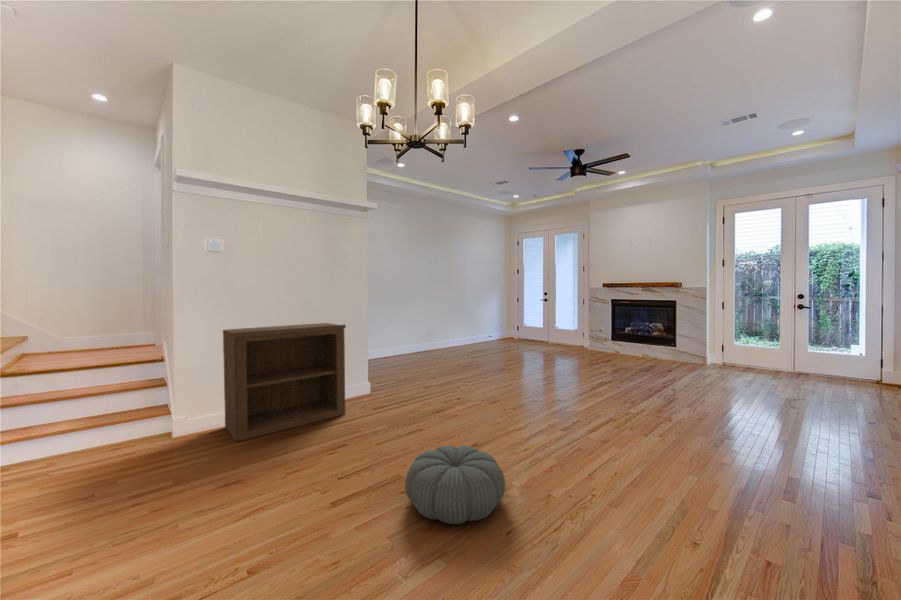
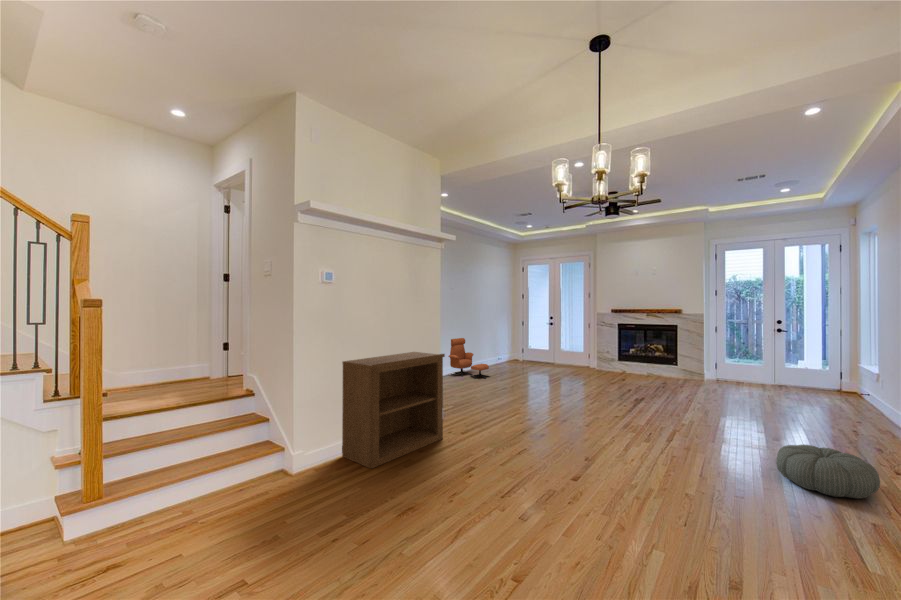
lounge chair: none [426,314,466,356] -> present [449,338,489,379]
pouf: present [405,446,505,524] -> present [776,445,880,499]

